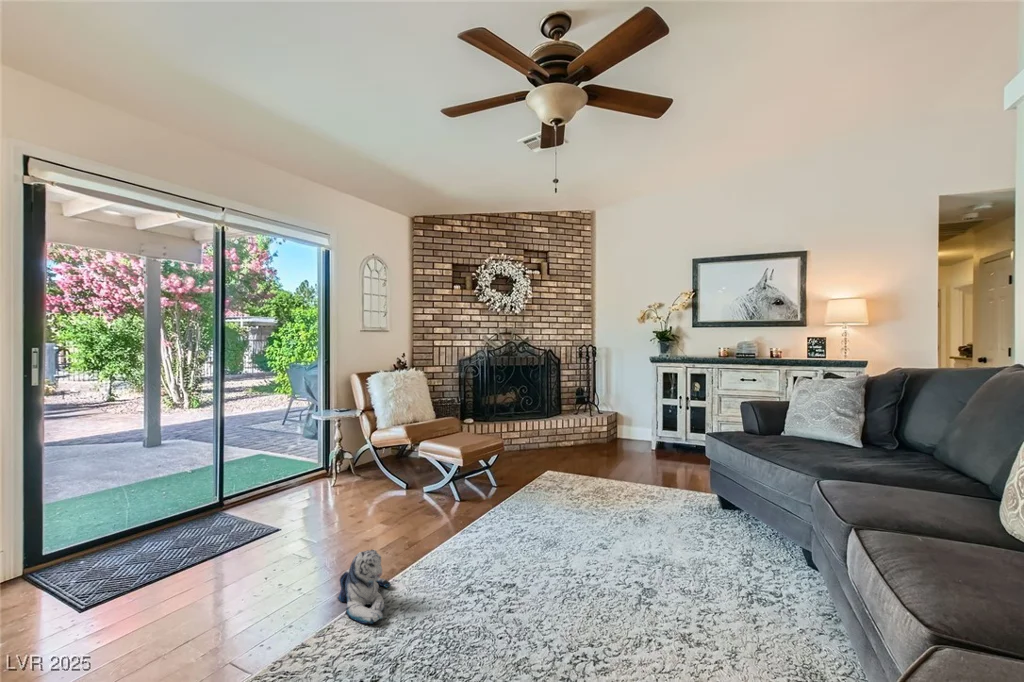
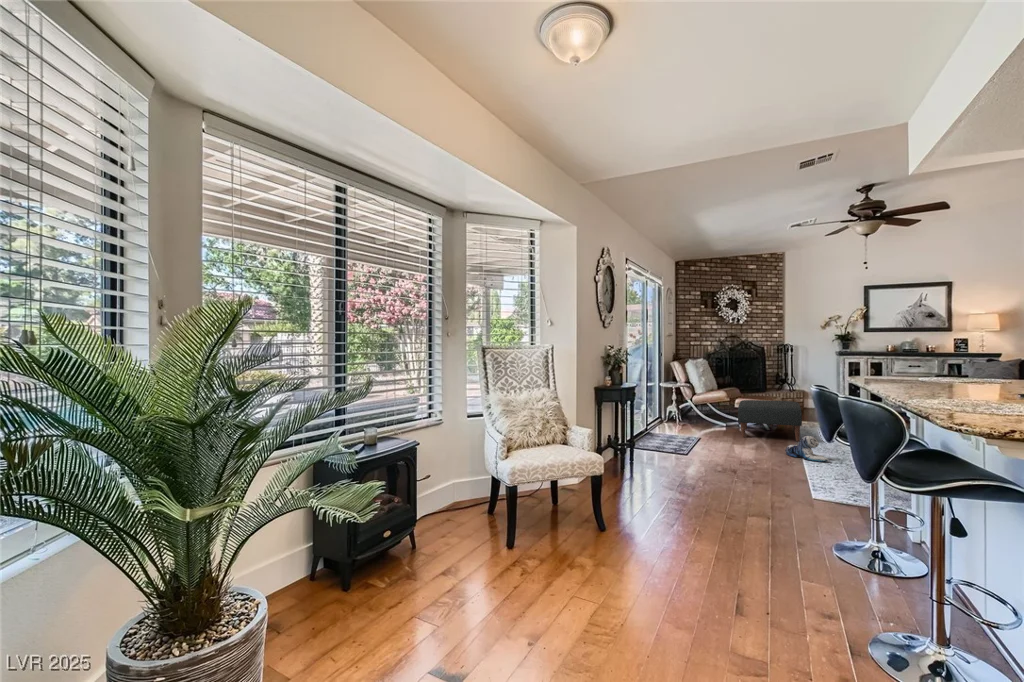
ottoman: none [362,444,500,537] -> present [738,400,802,442]

